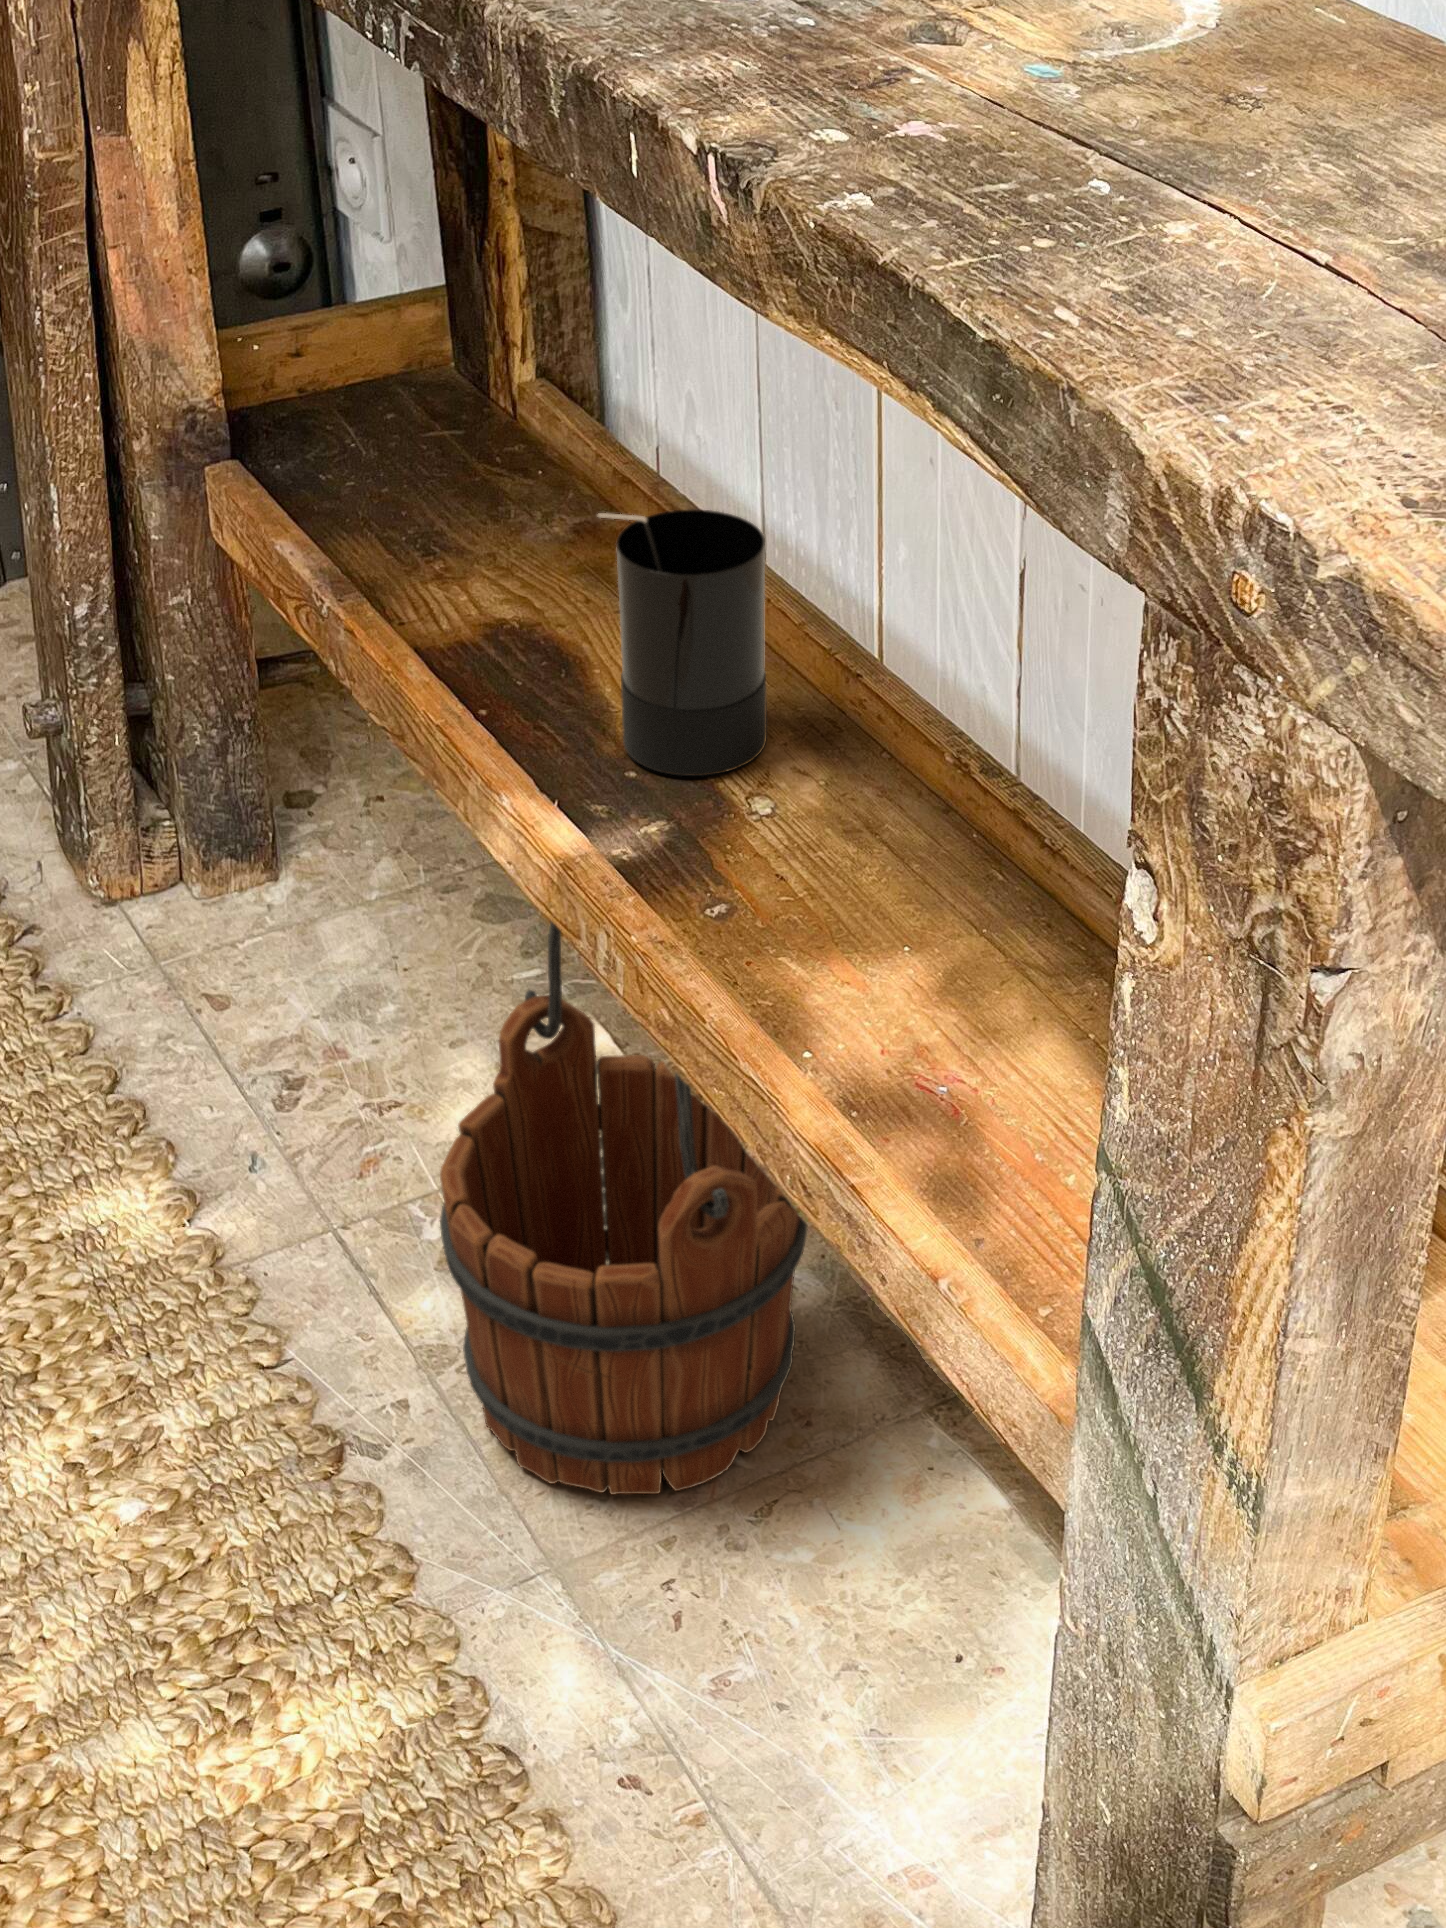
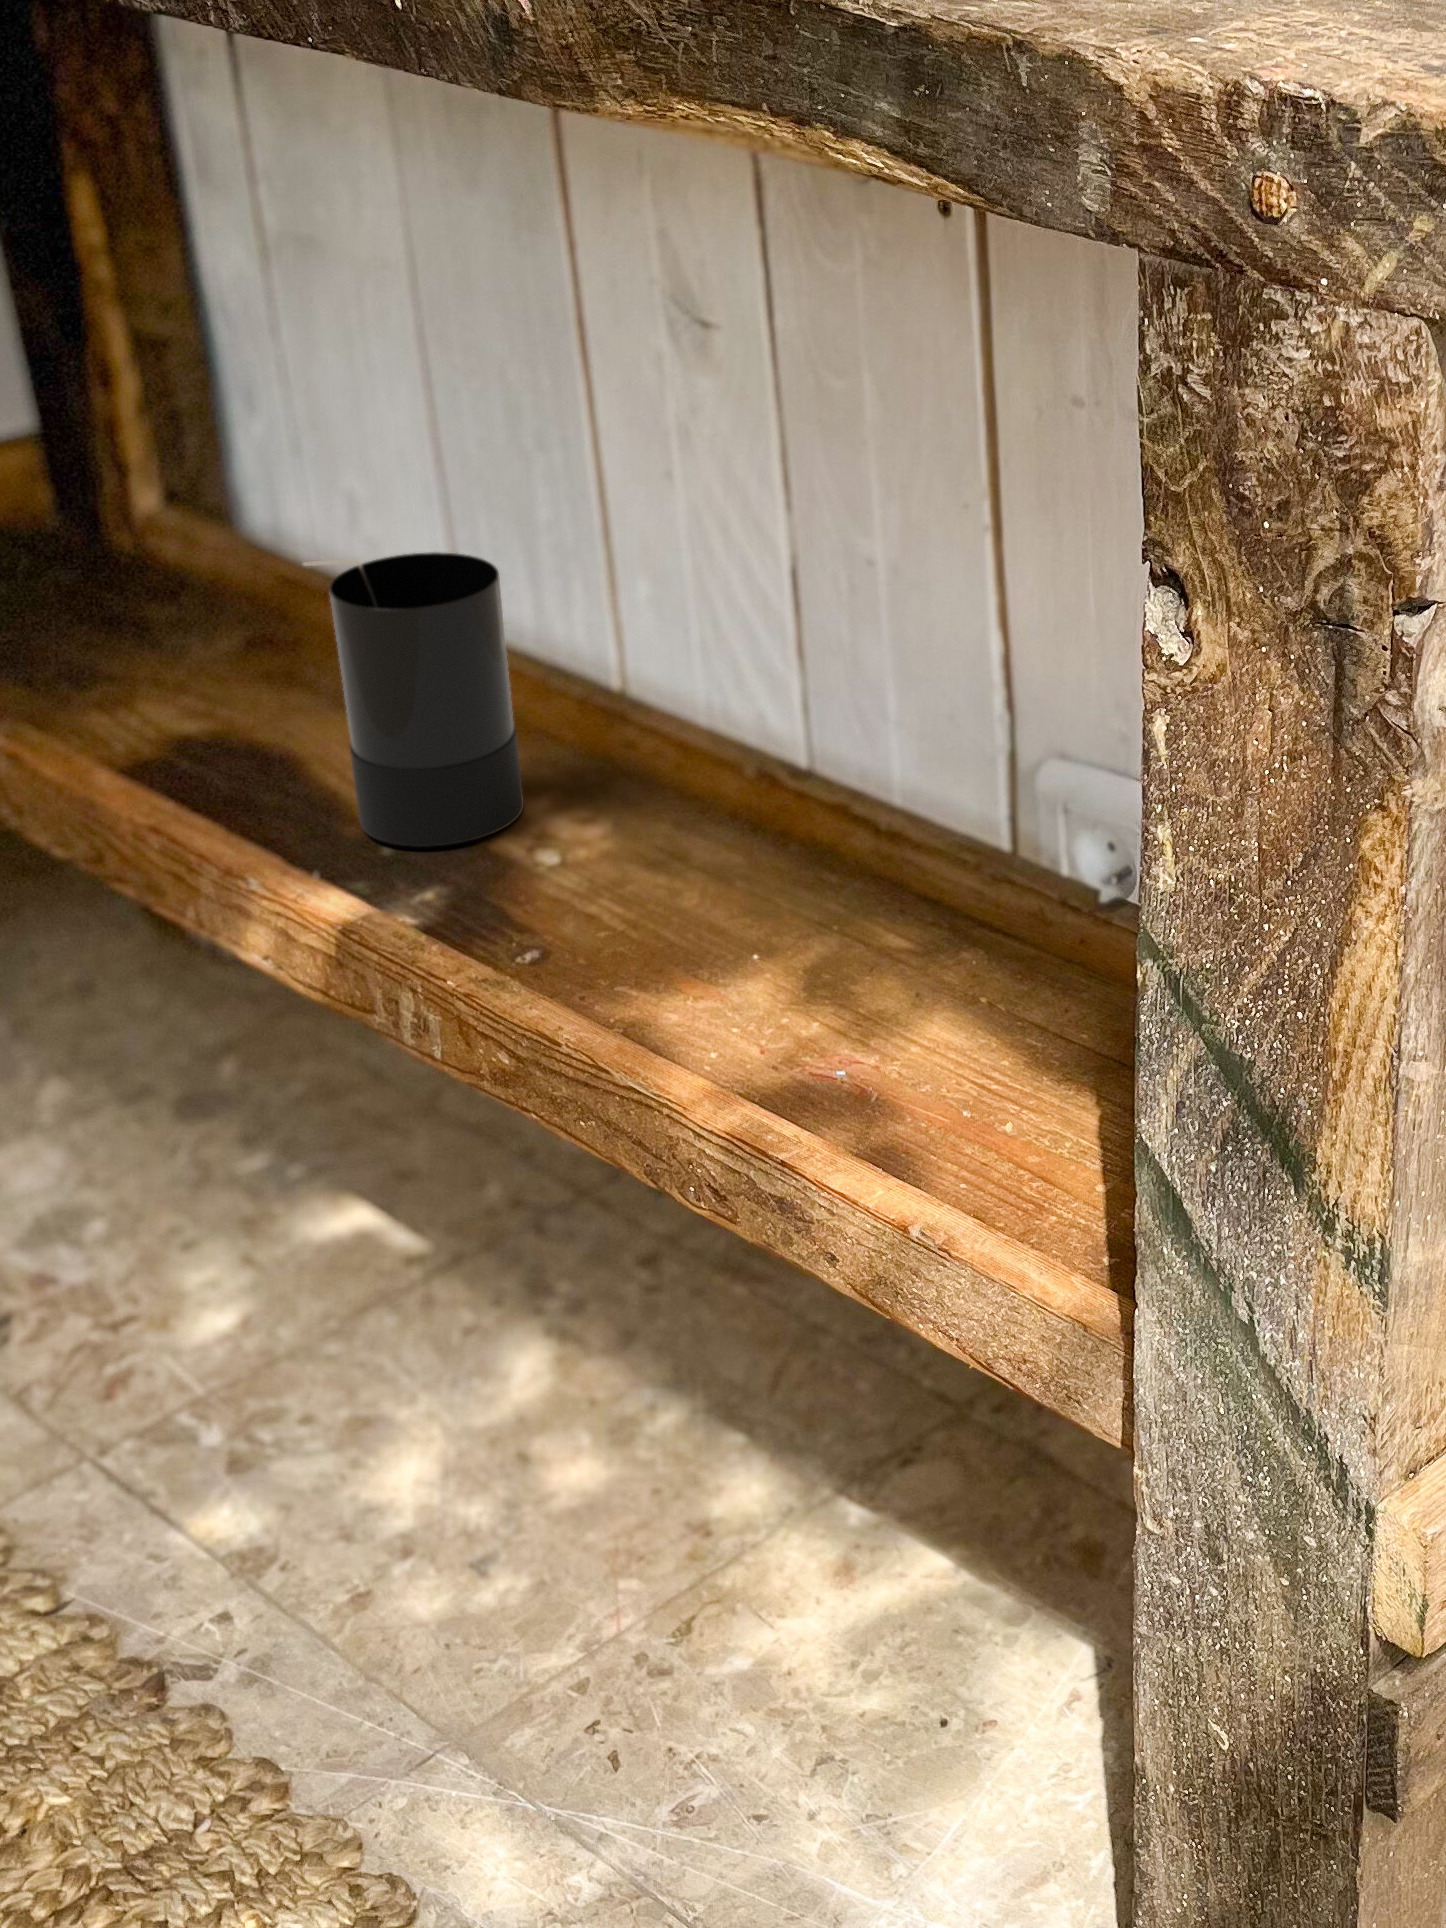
wooden bucket: present [440,922,807,1494] -> none [236,946,671,1663]

